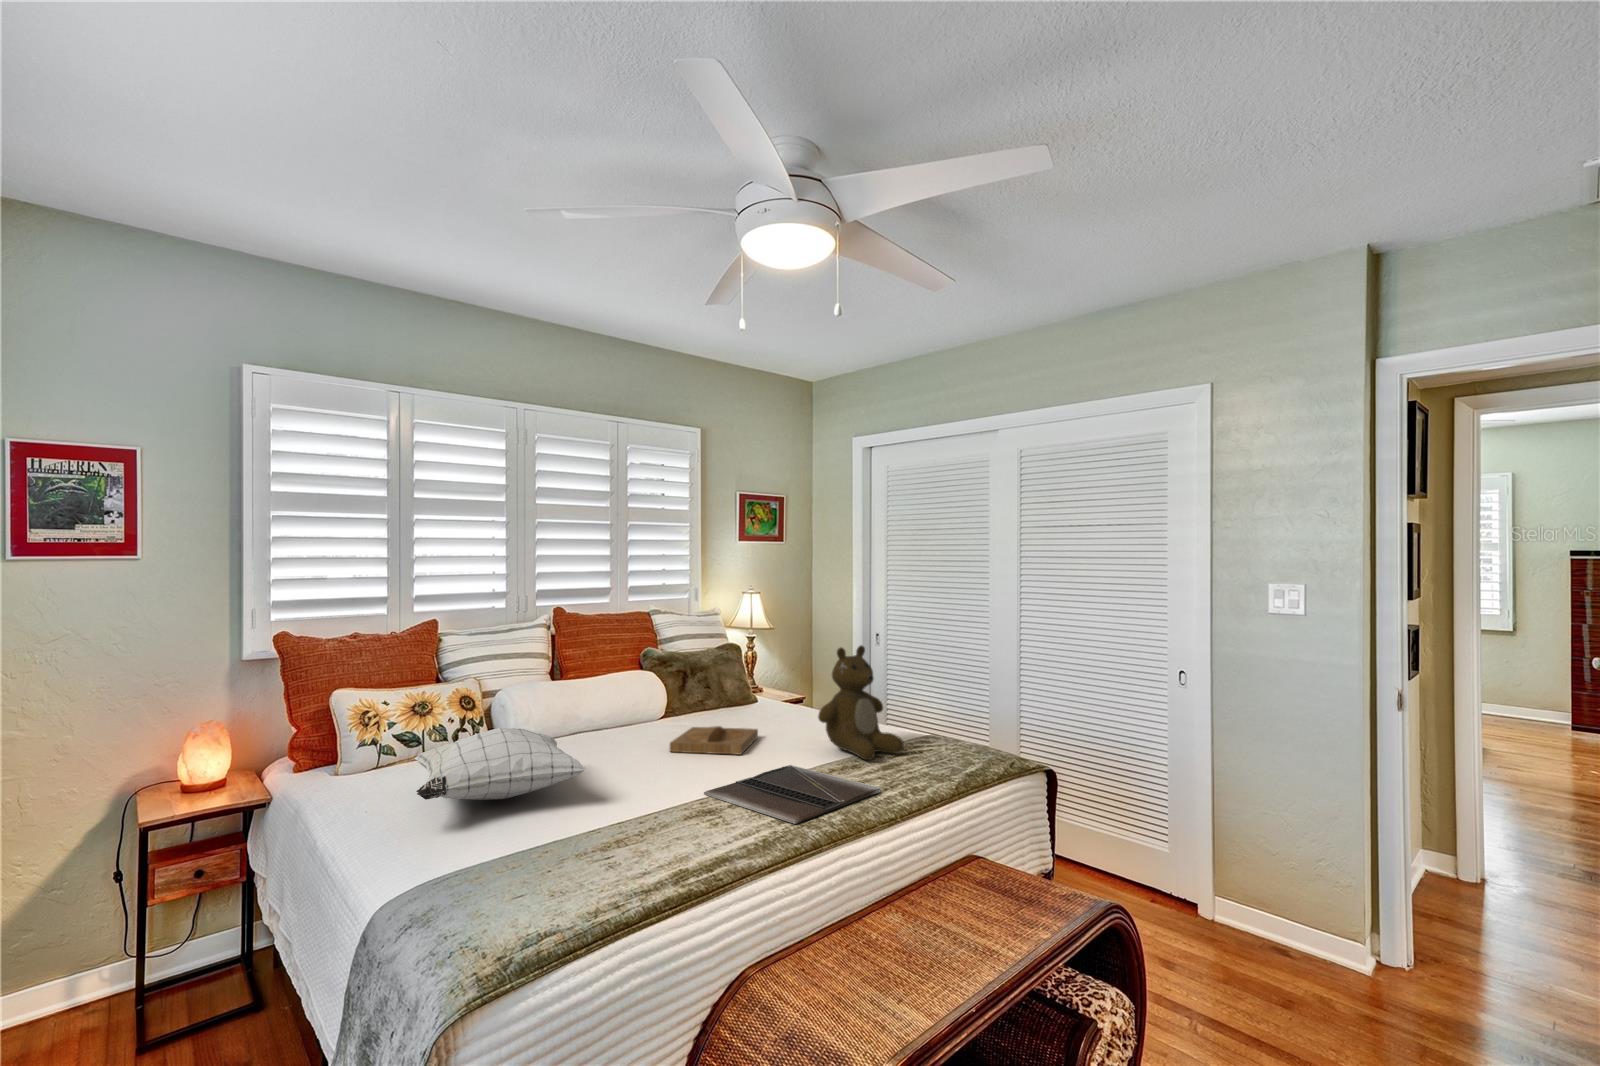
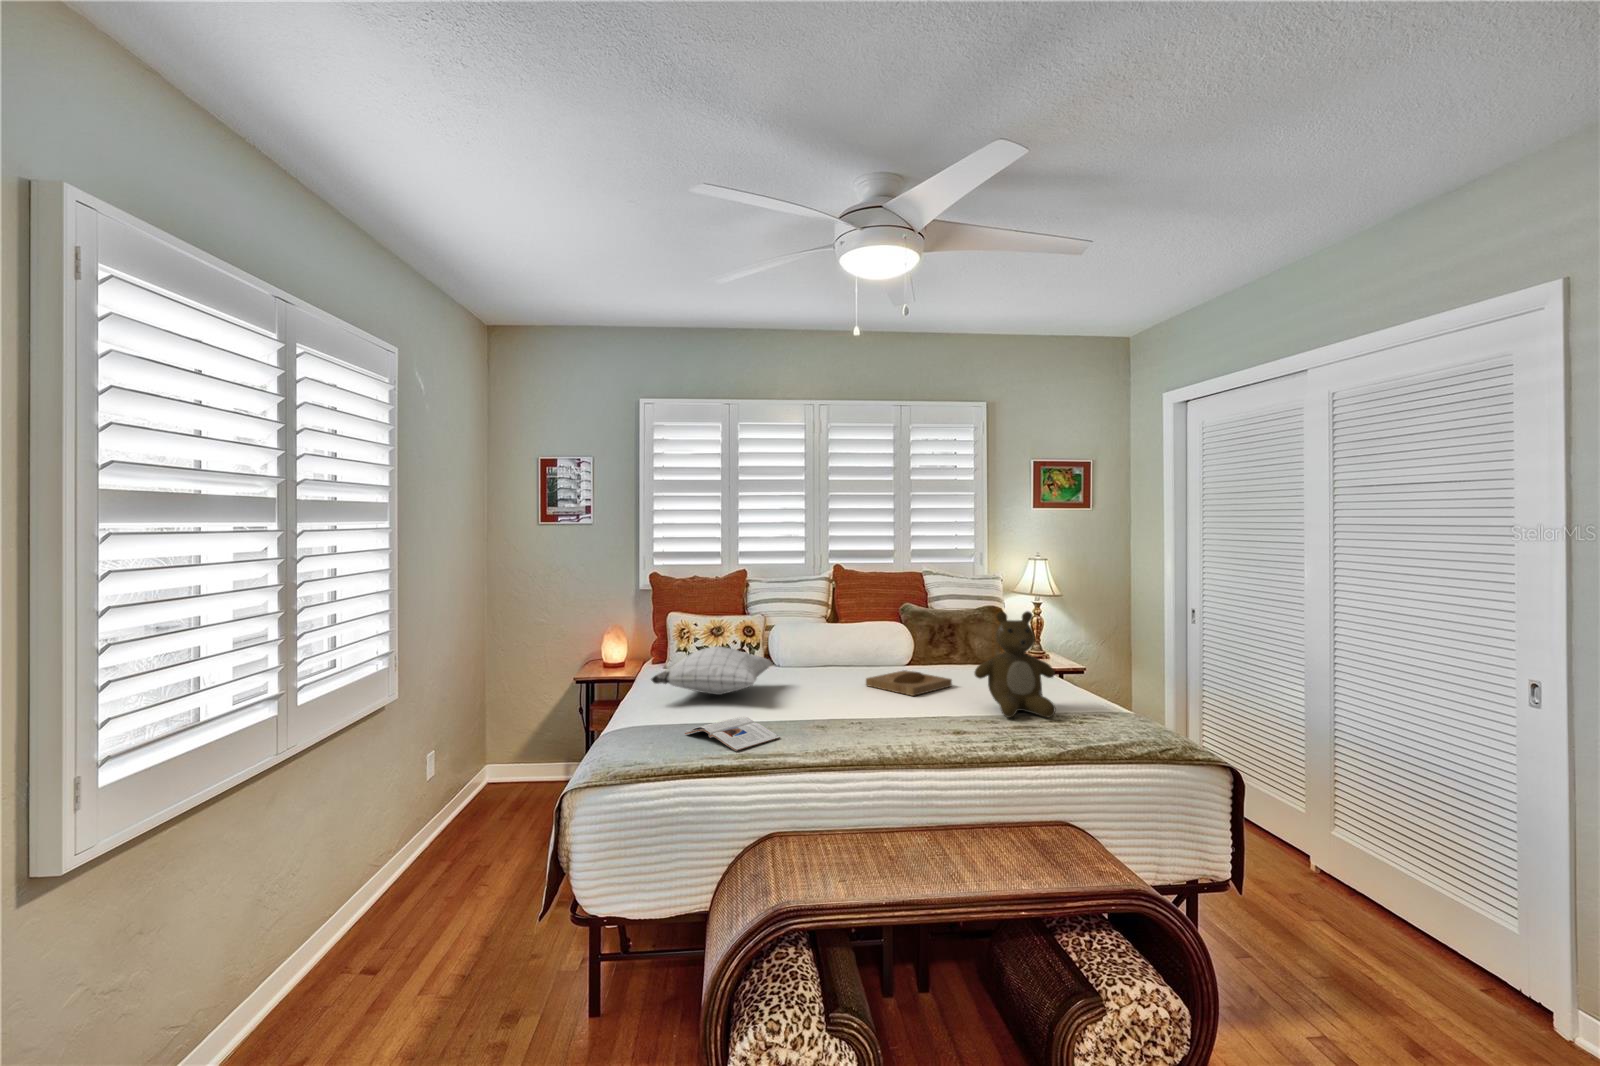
laptop: present [704,765,881,824] -> none [839,709,971,746]
magazine: none [549,820,687,871] -> present [685,717,780,751]

